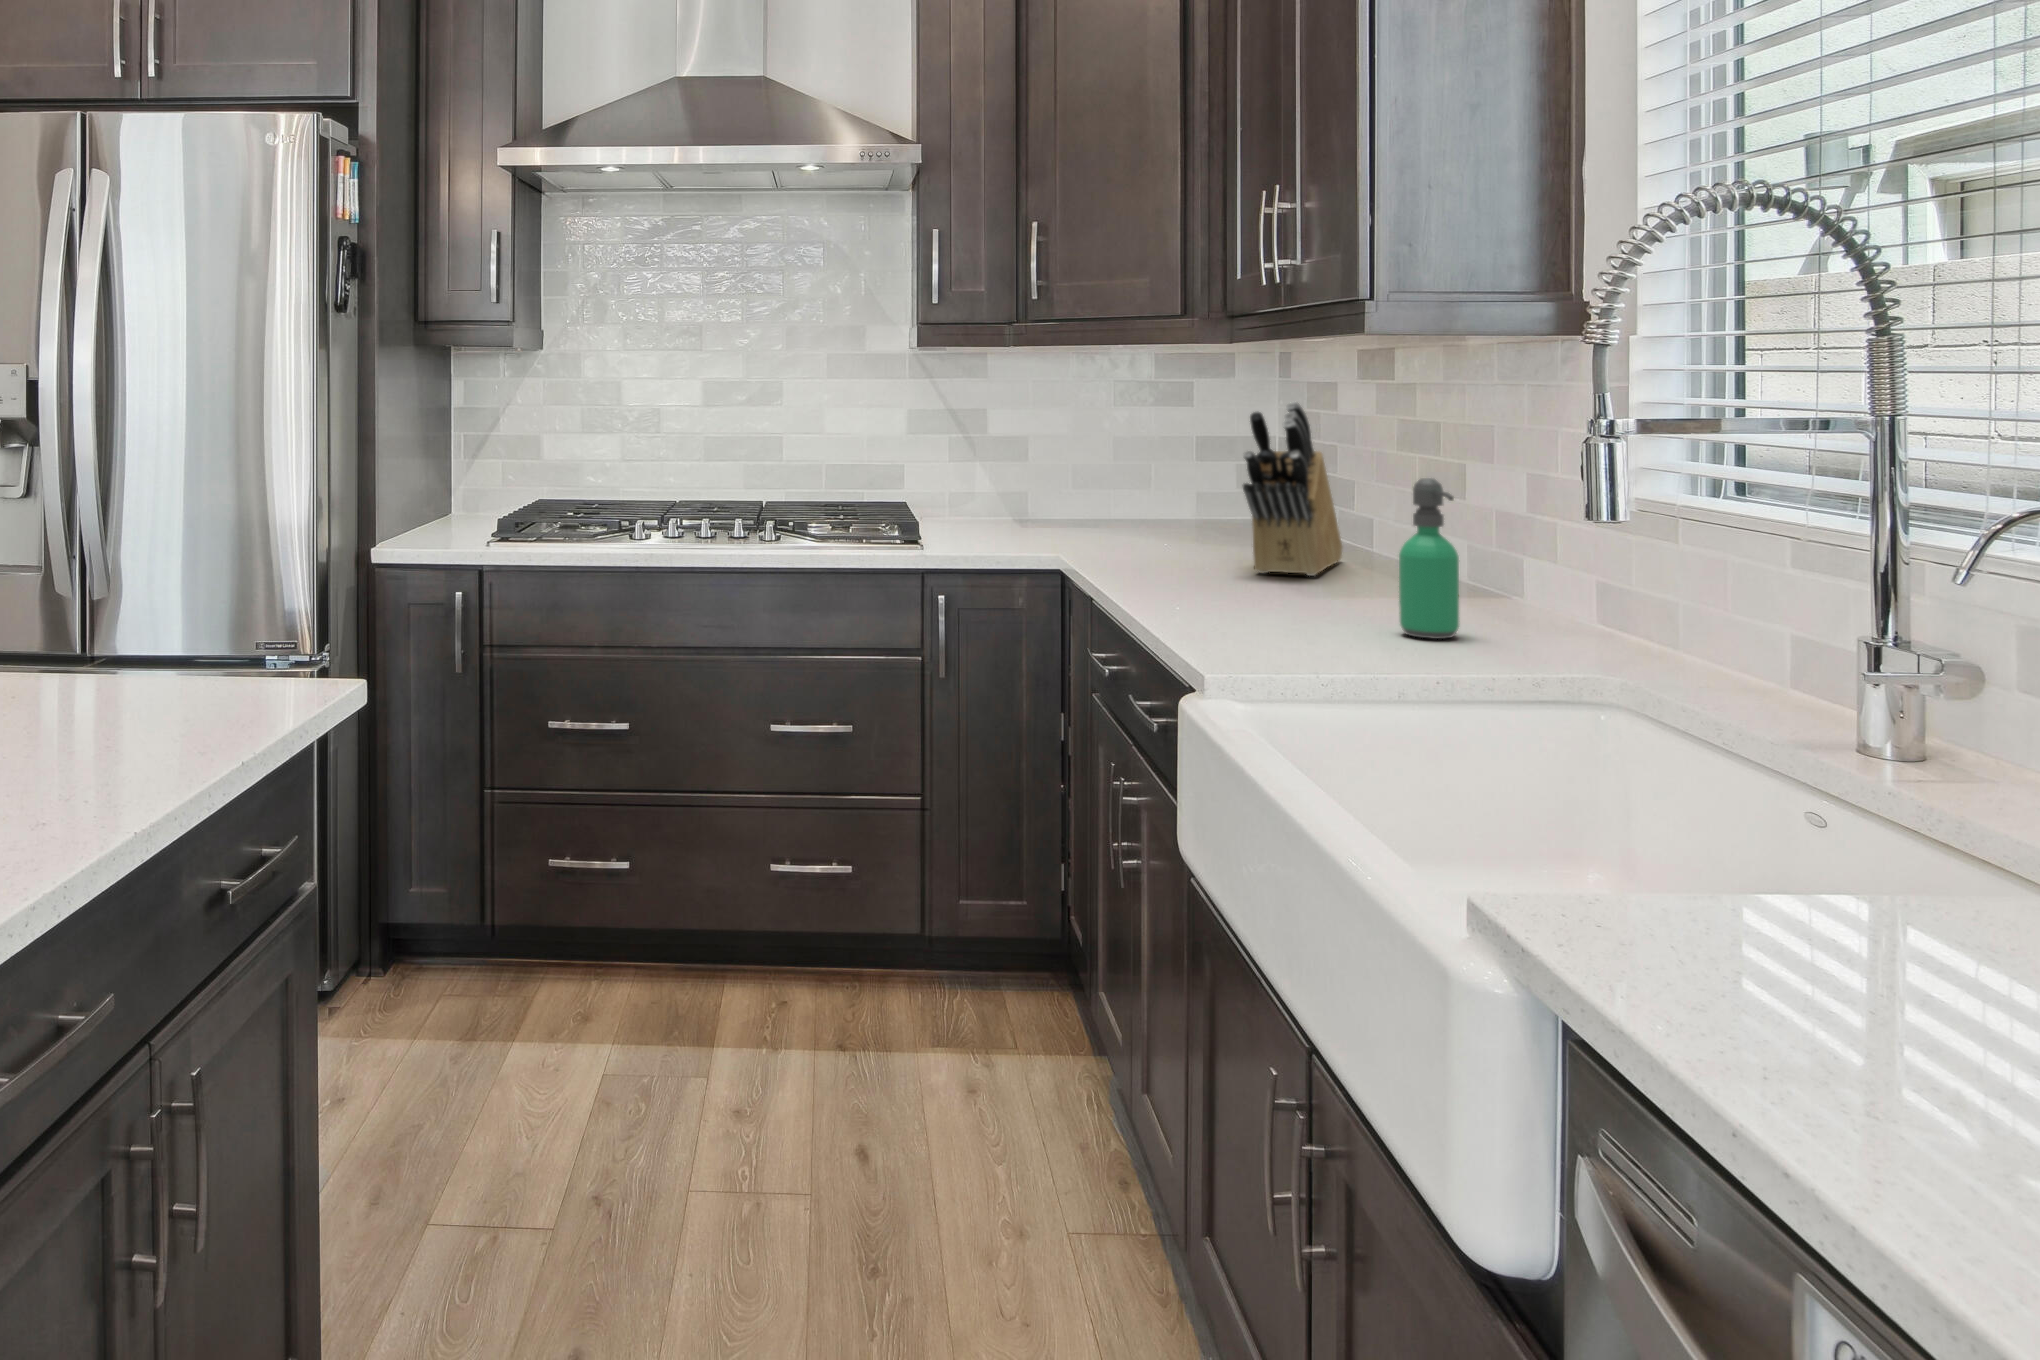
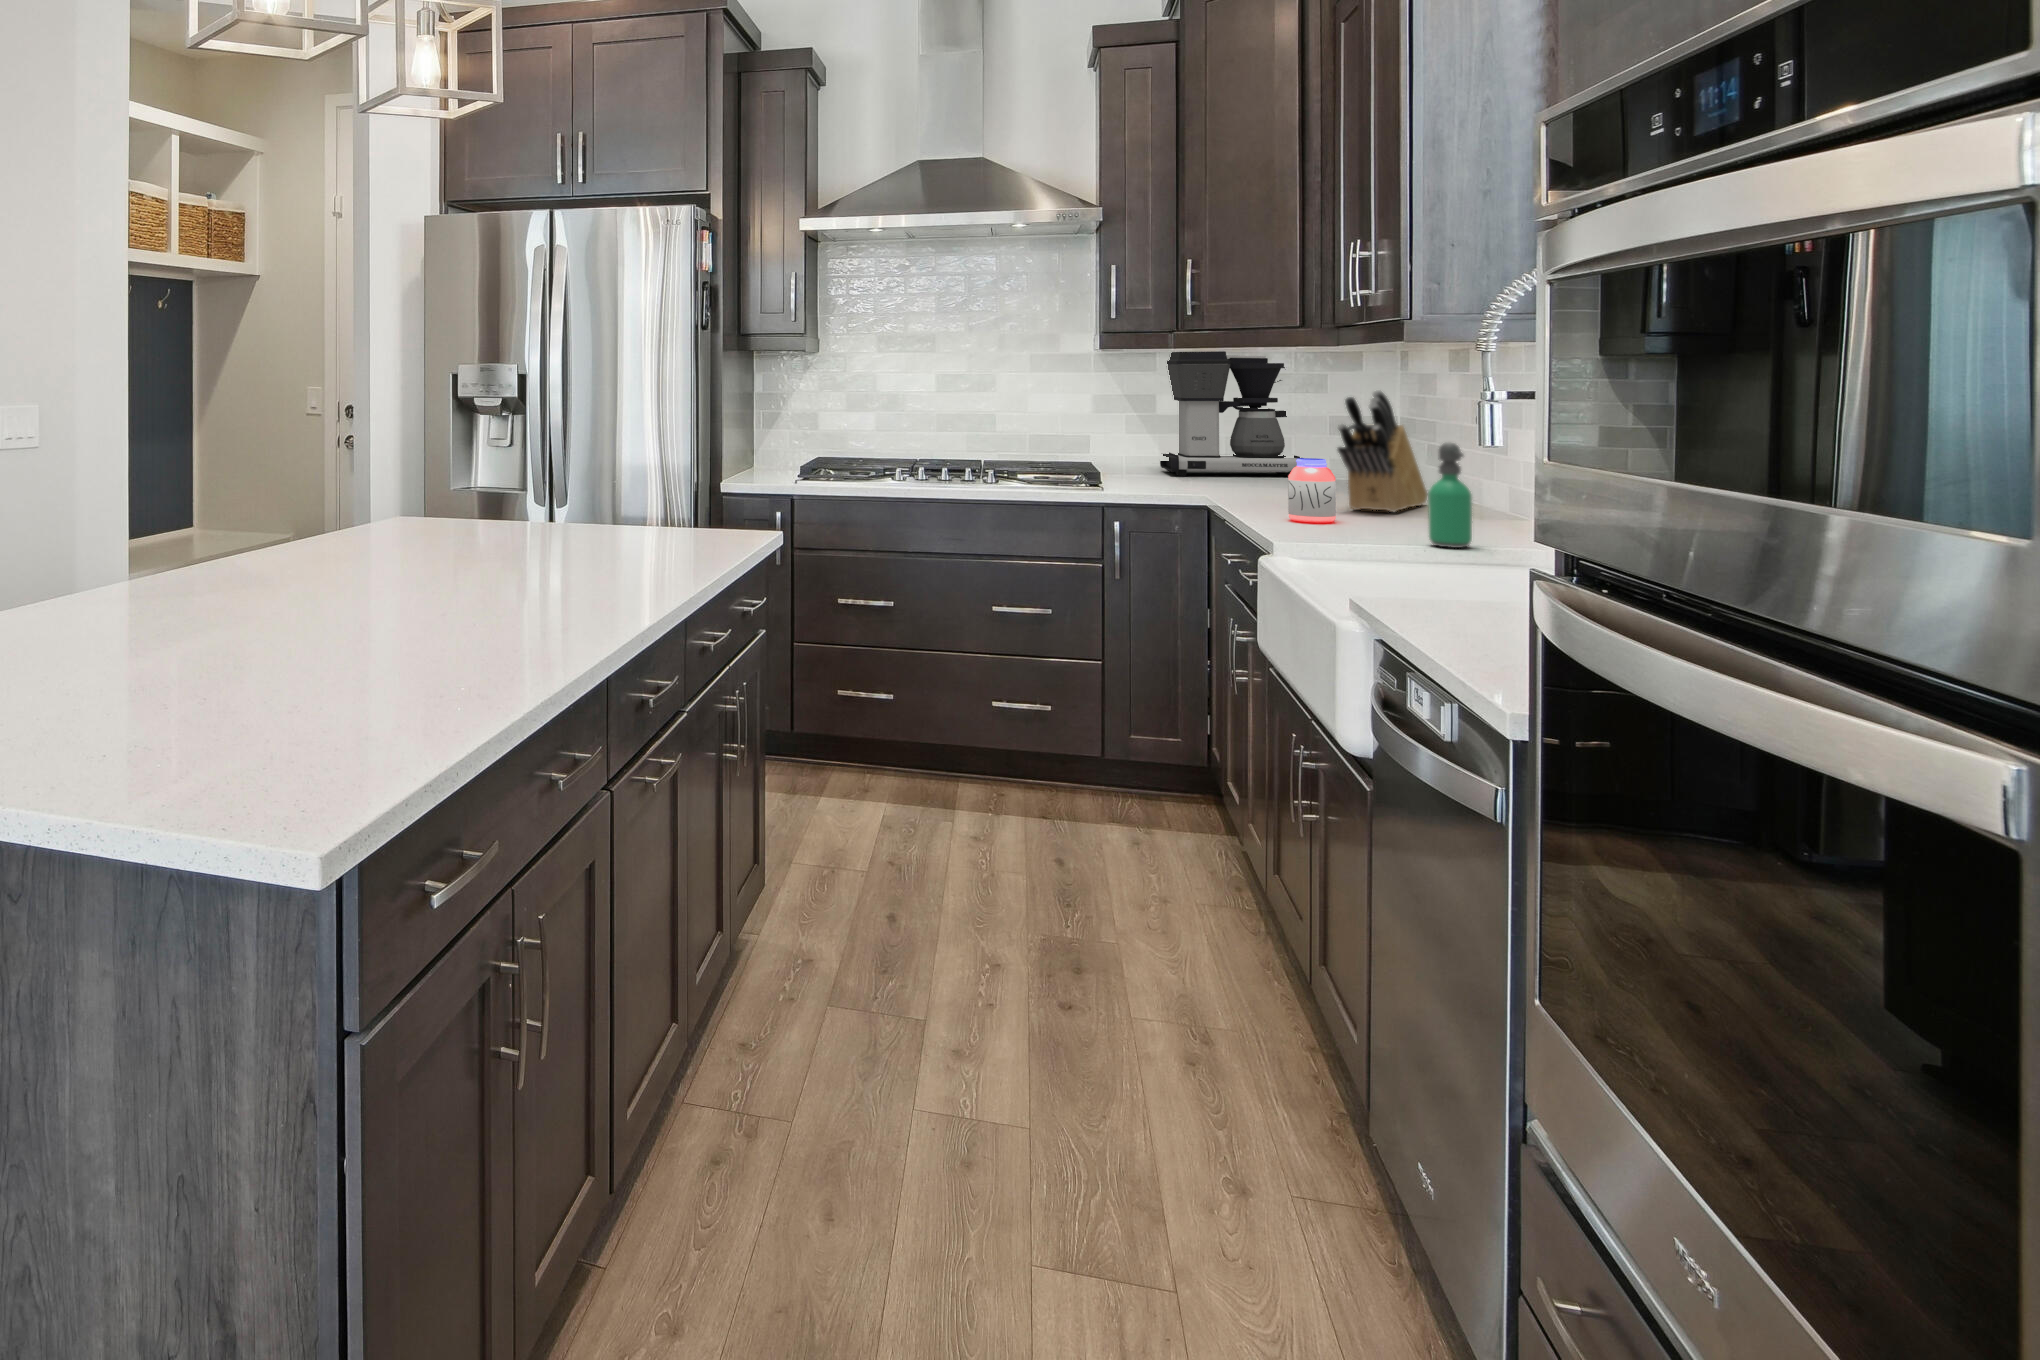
coffee maker: none [988,352,1172,522] -> present [1160,351,1300,476]
jar: none [1186,502,1250,597] -> present [1288,458,1336,523]

